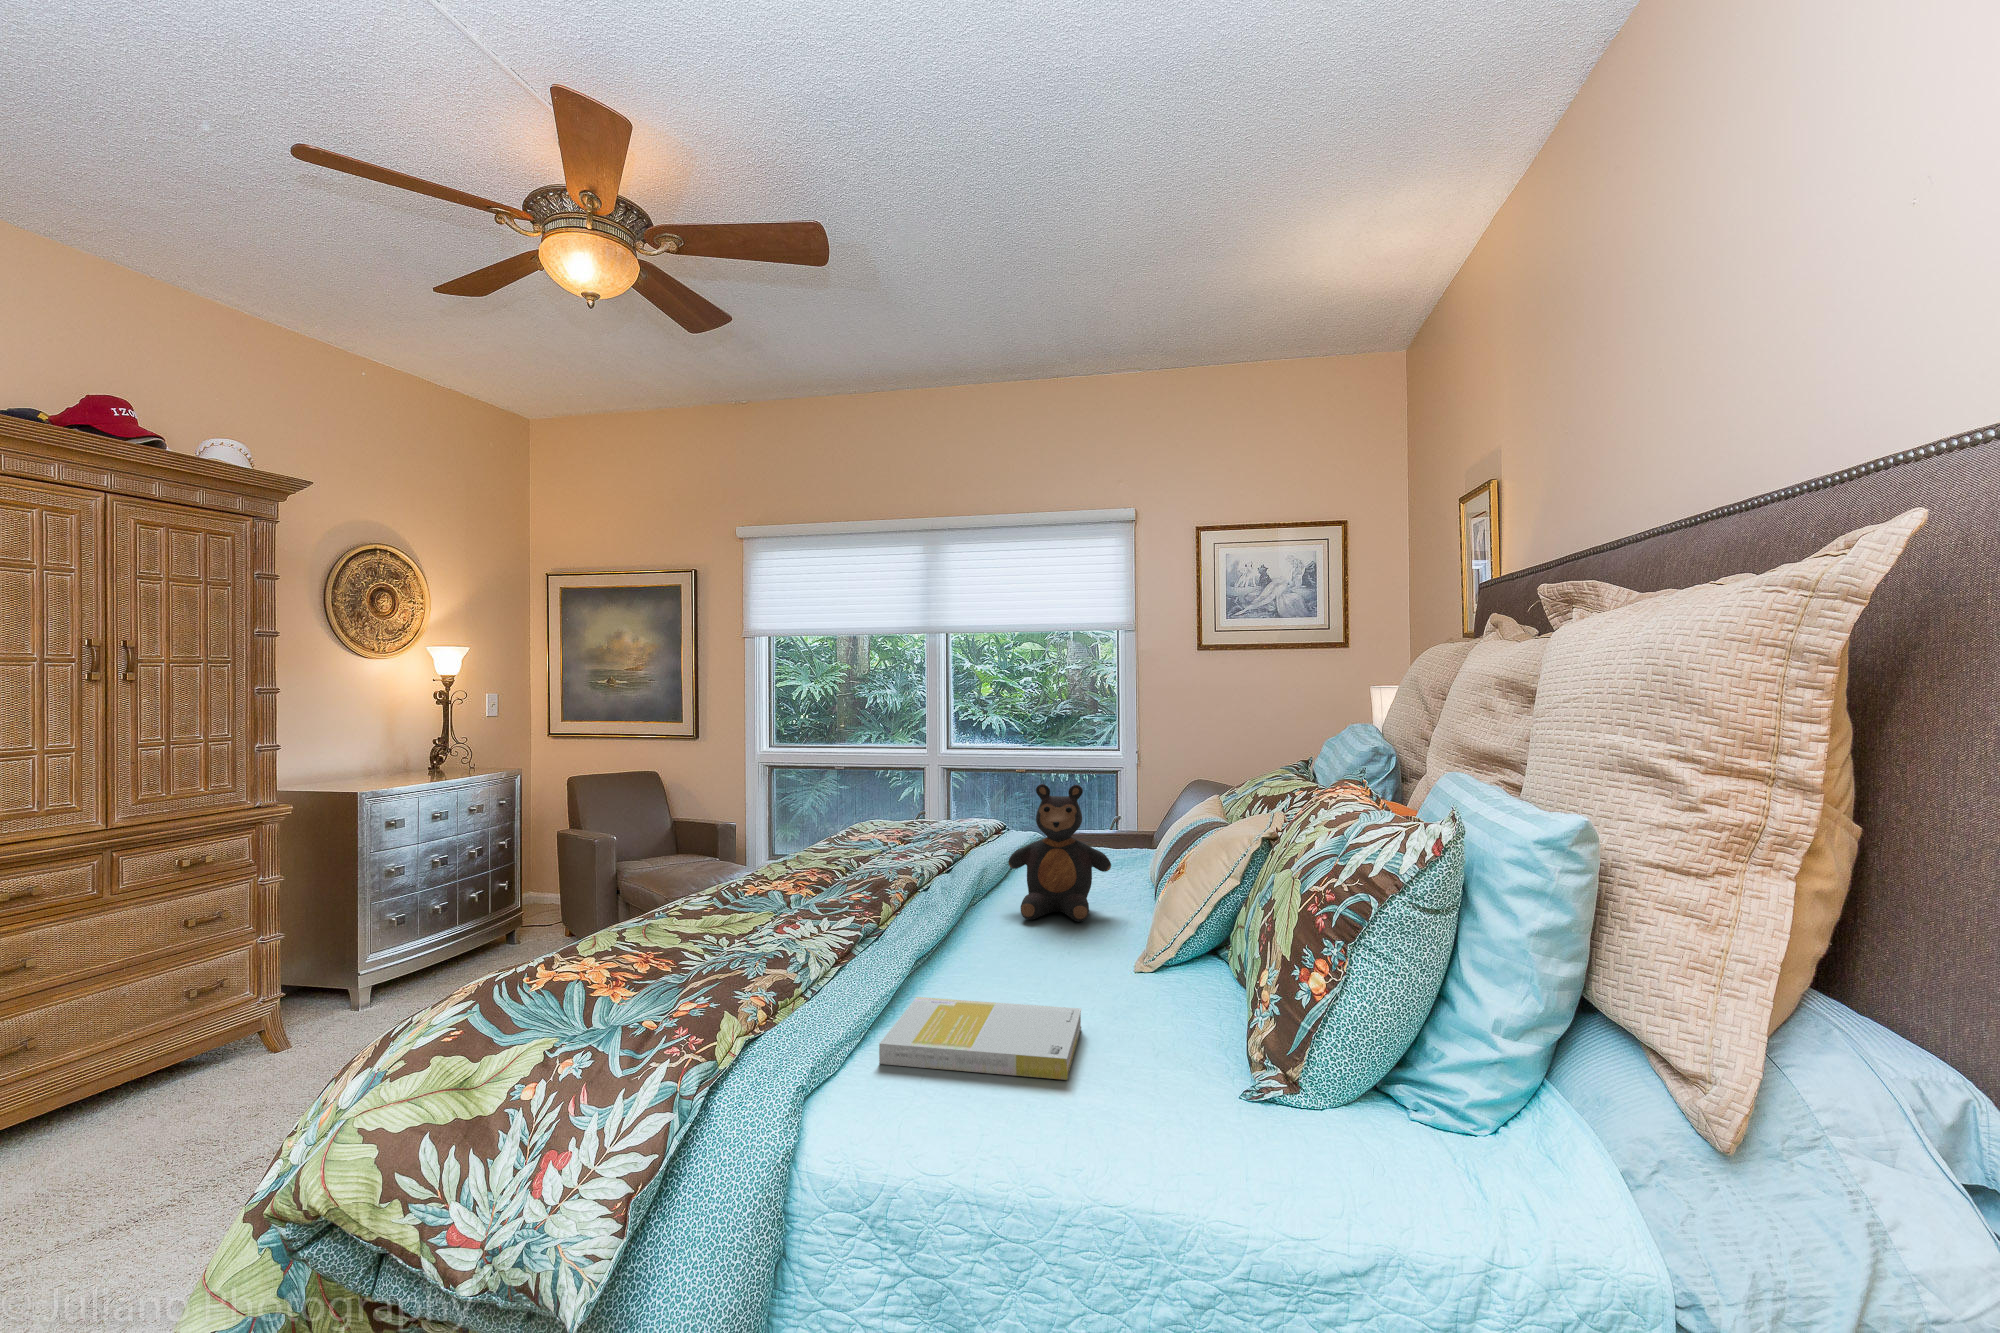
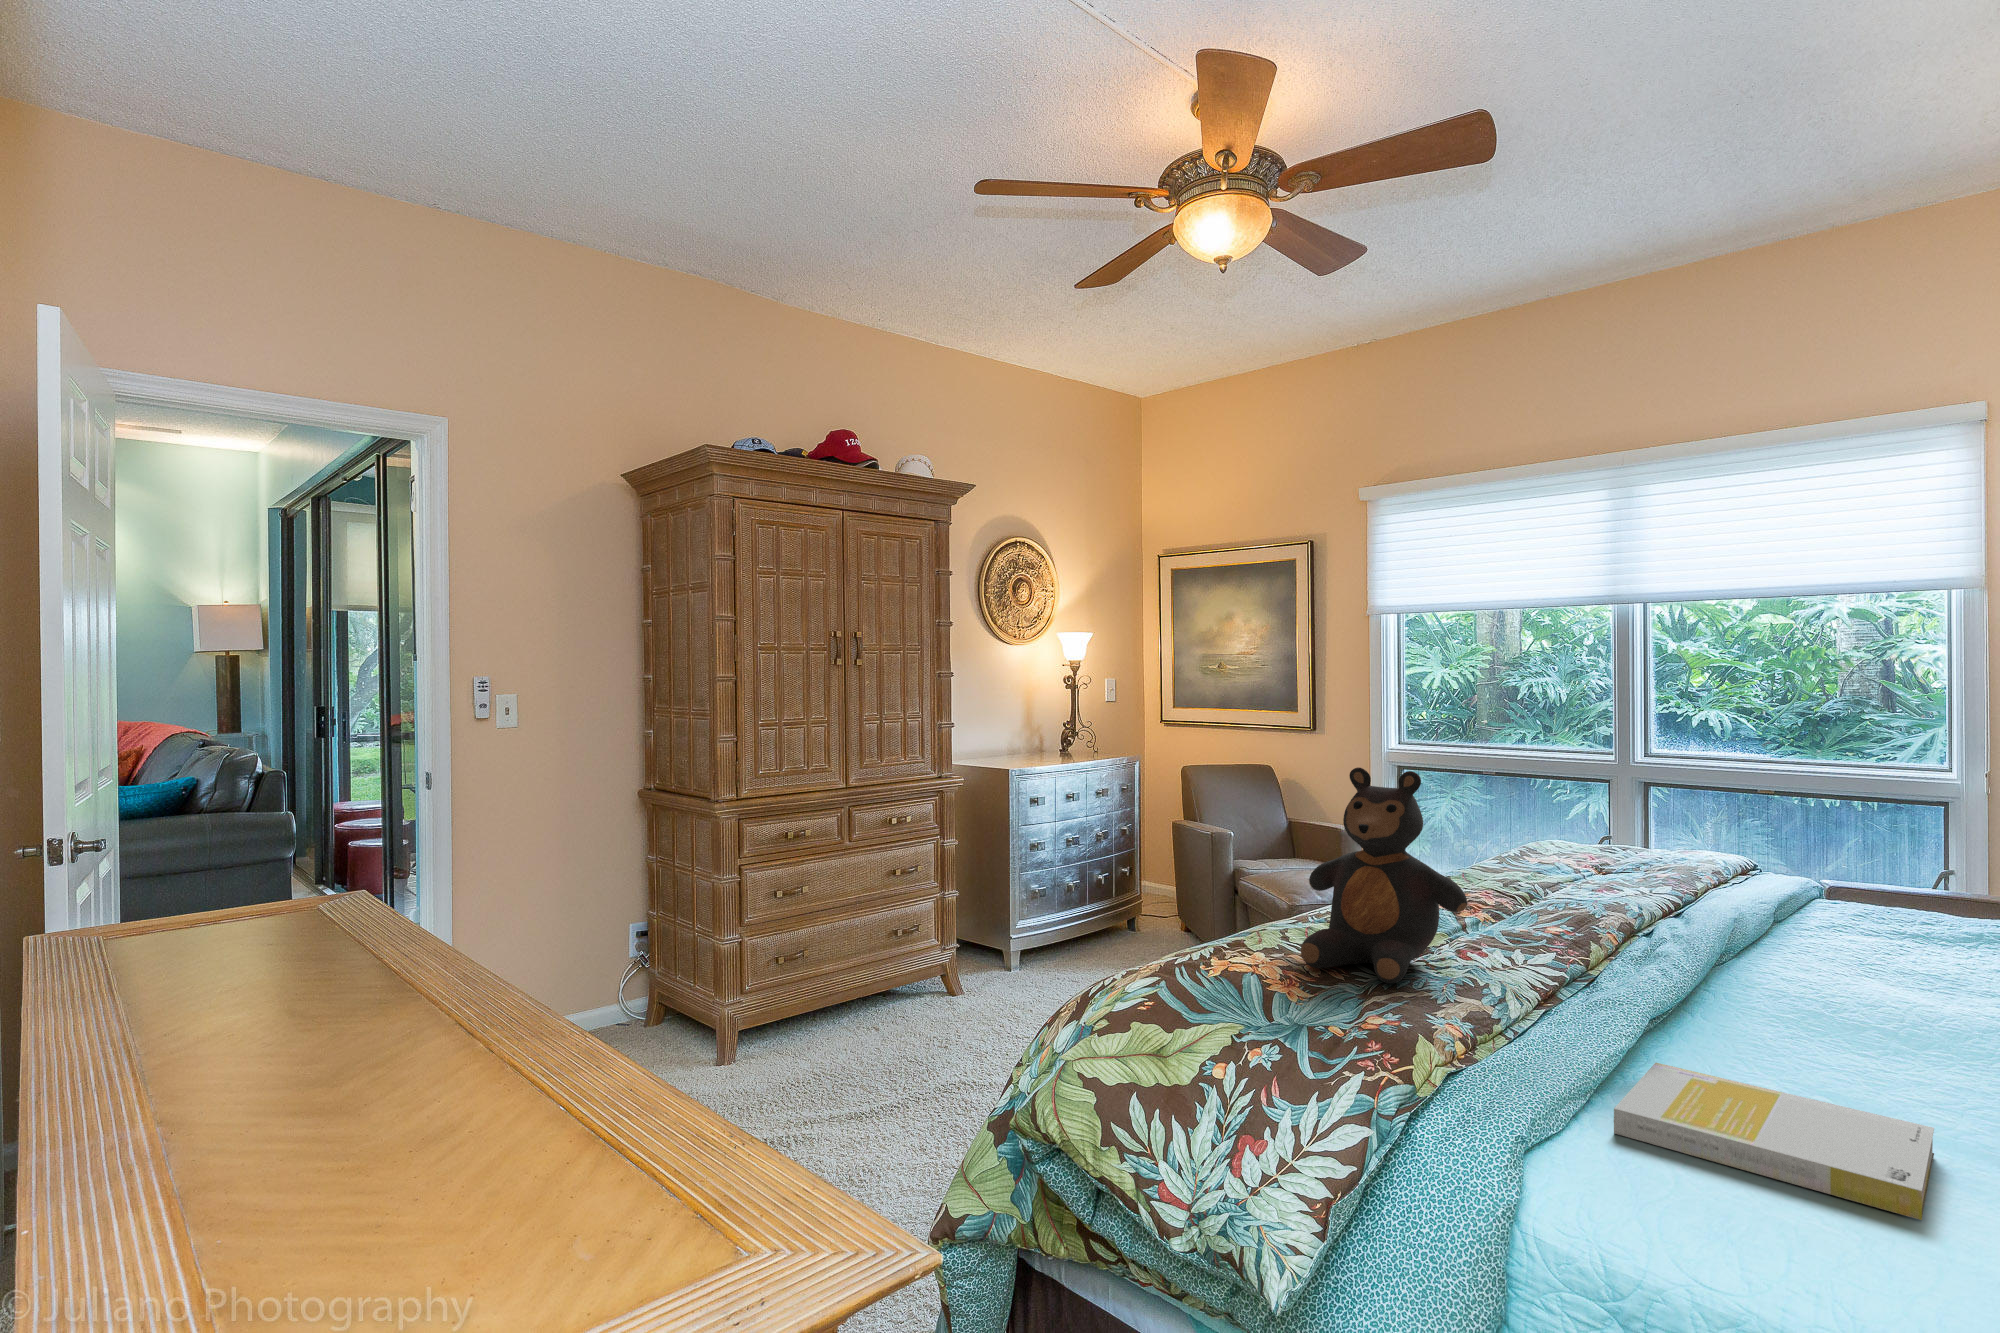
teddy bear: present [1008,784,1111,922] -> present [1301,767,1467,984]

